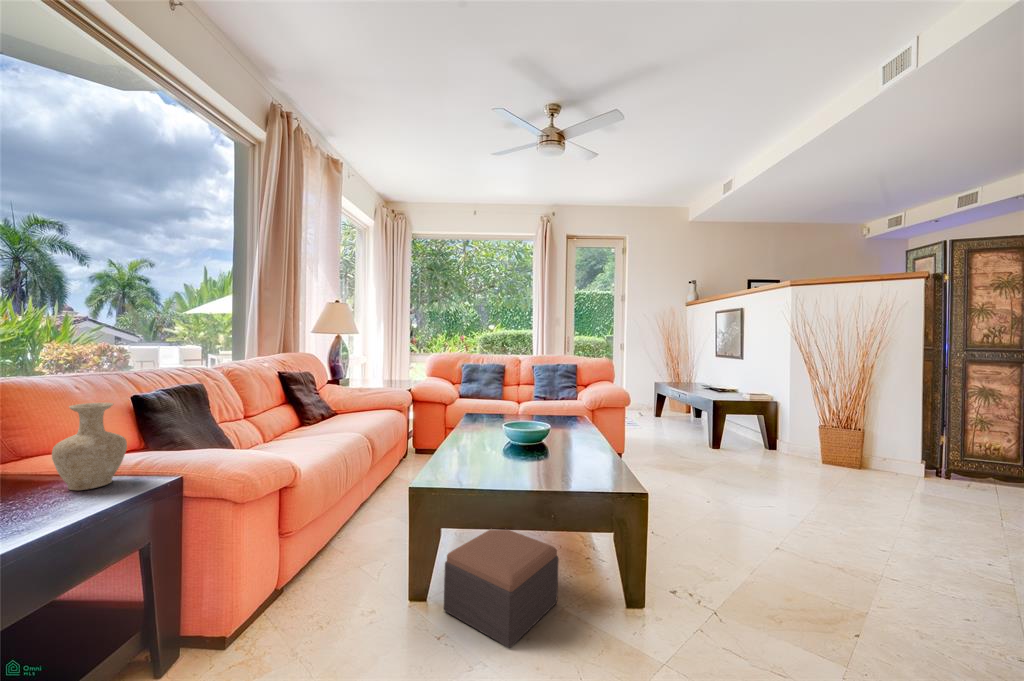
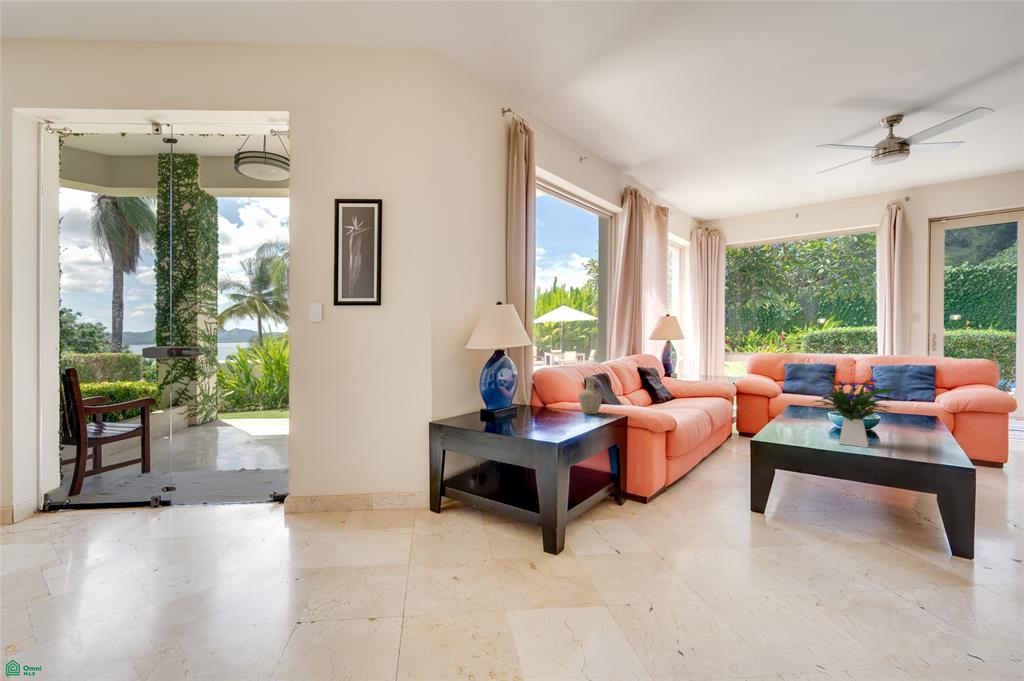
flower arrangement: none [487,375,574,472] -> present [816,370,898,447]
footstool: present [444,530,559,648] -> none [778,482,882,554]

